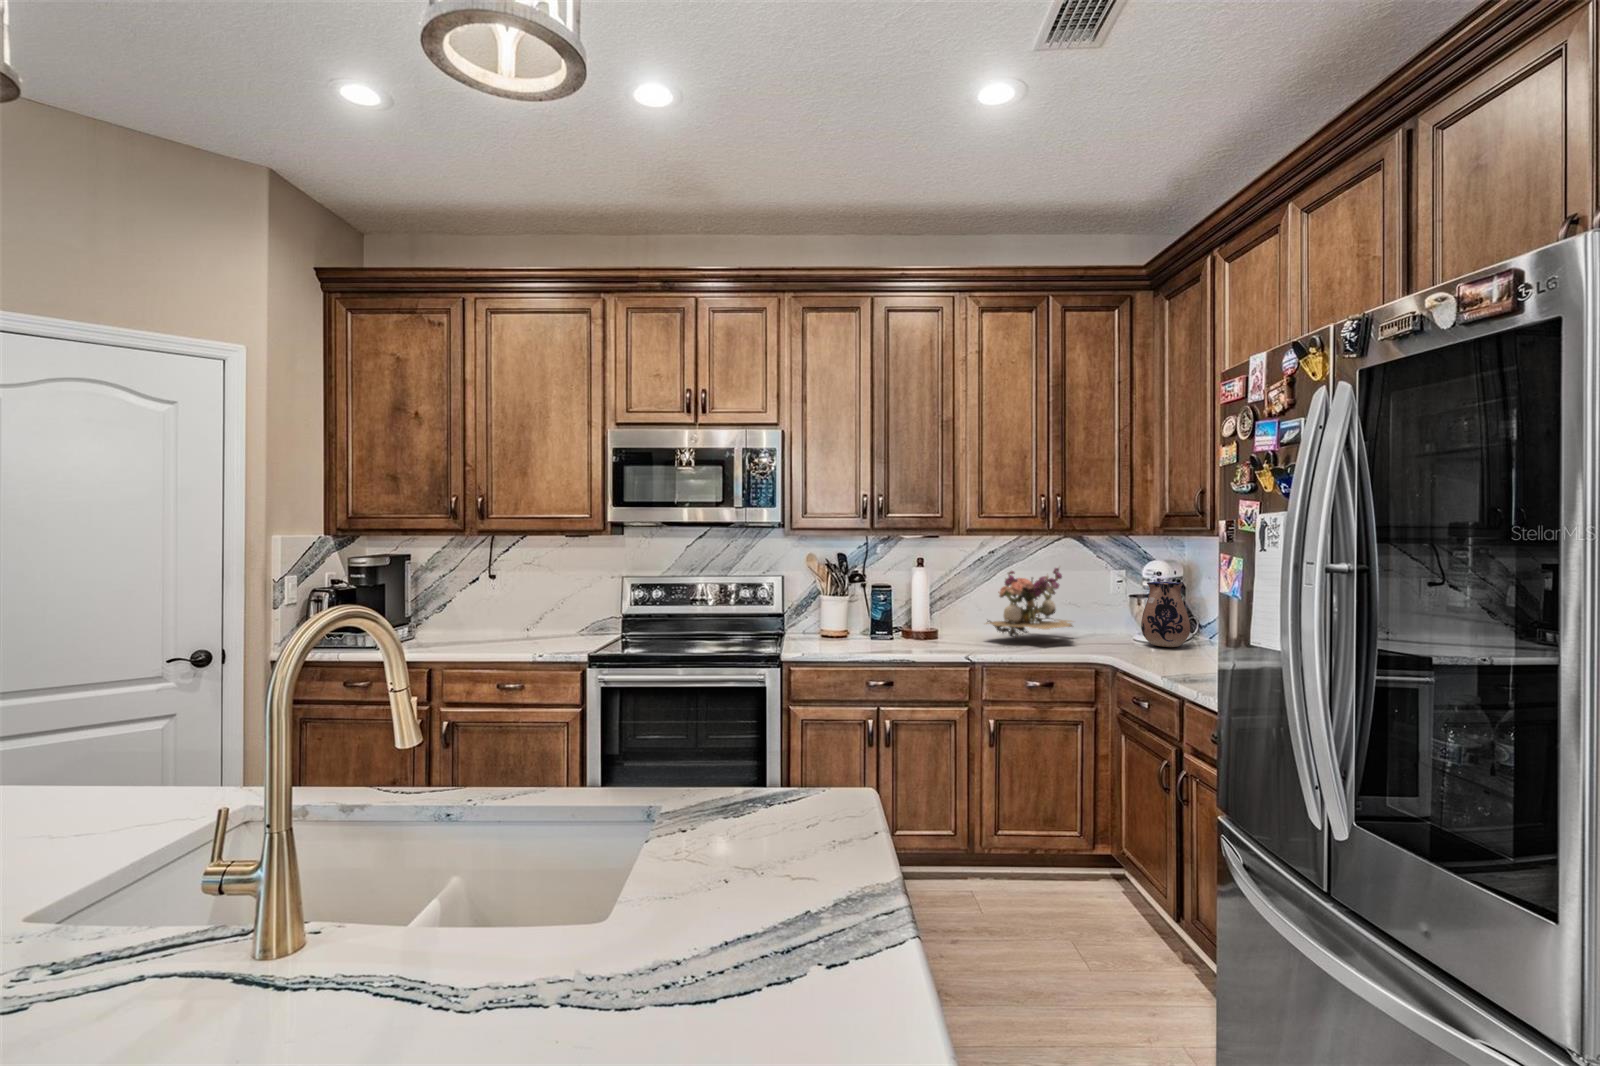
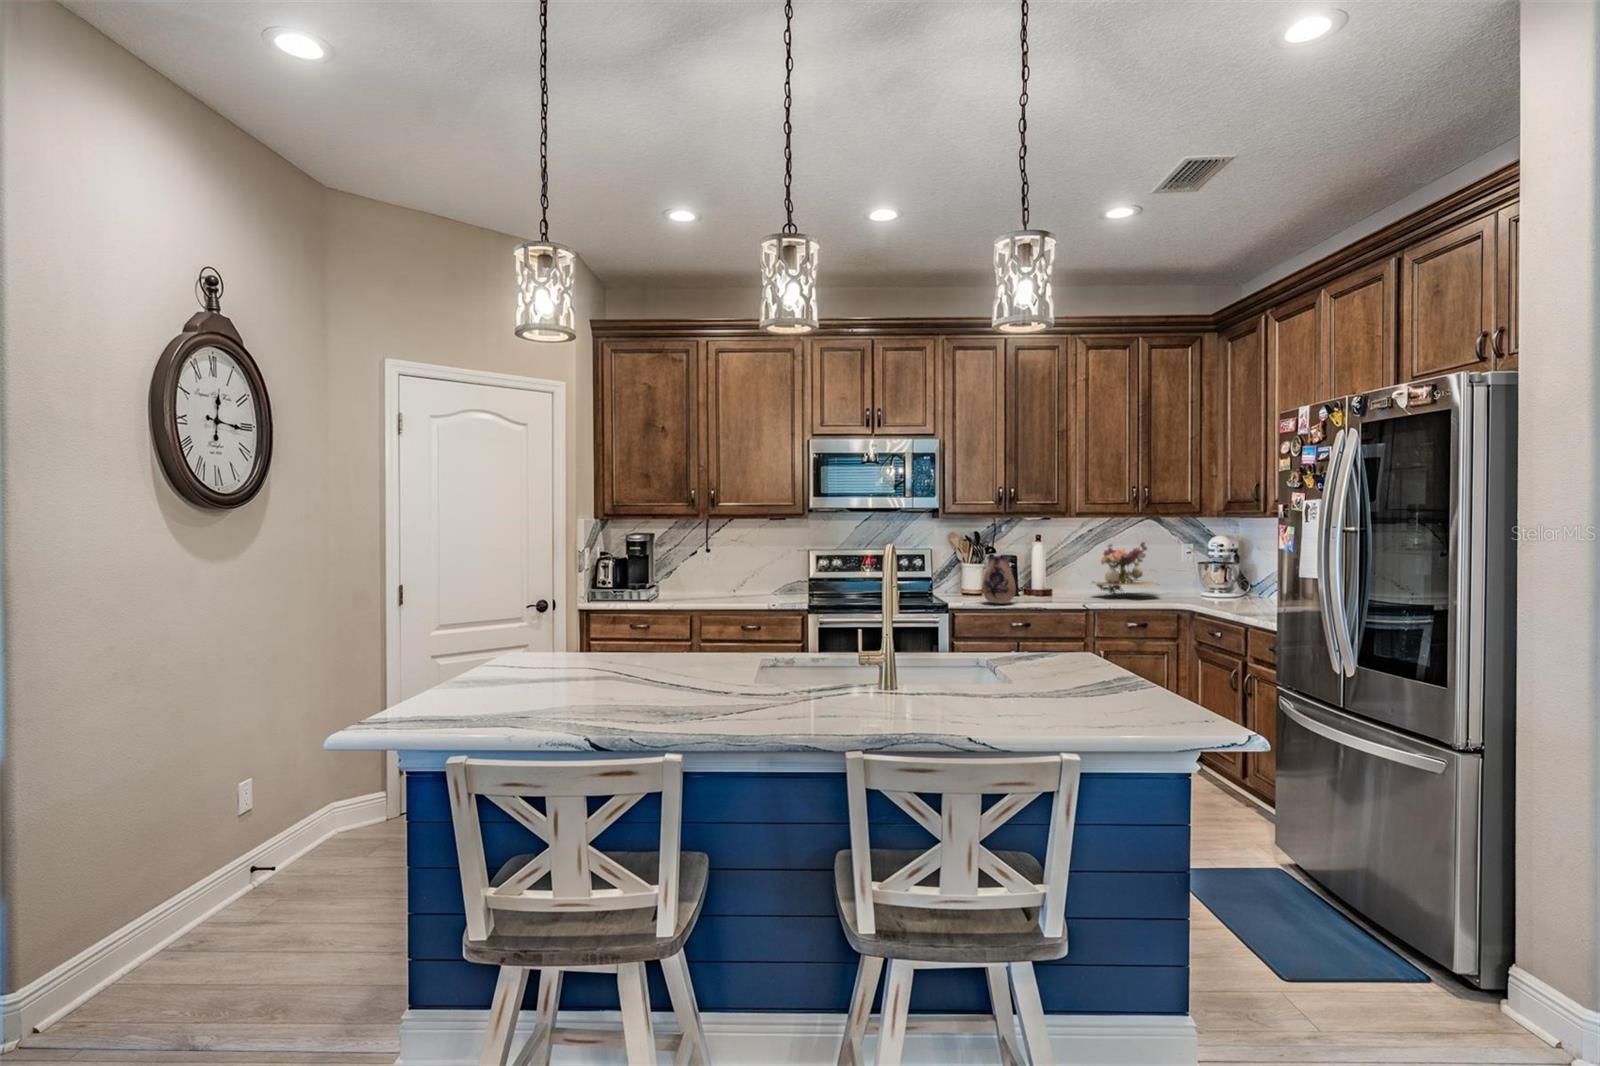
ceramic pitcher: present [1141,582,1190,647] -> present [982,556,1016,604]

